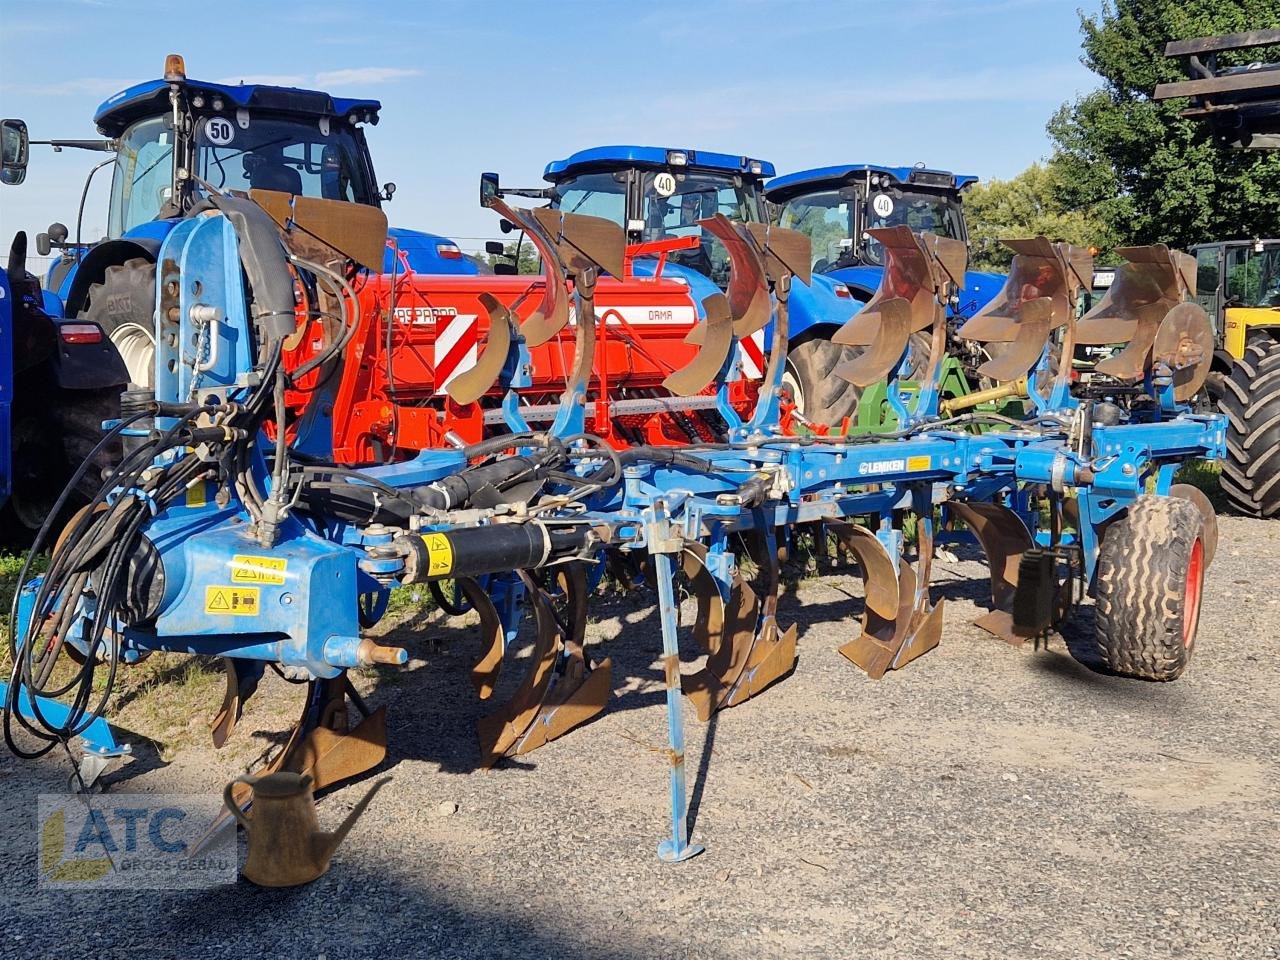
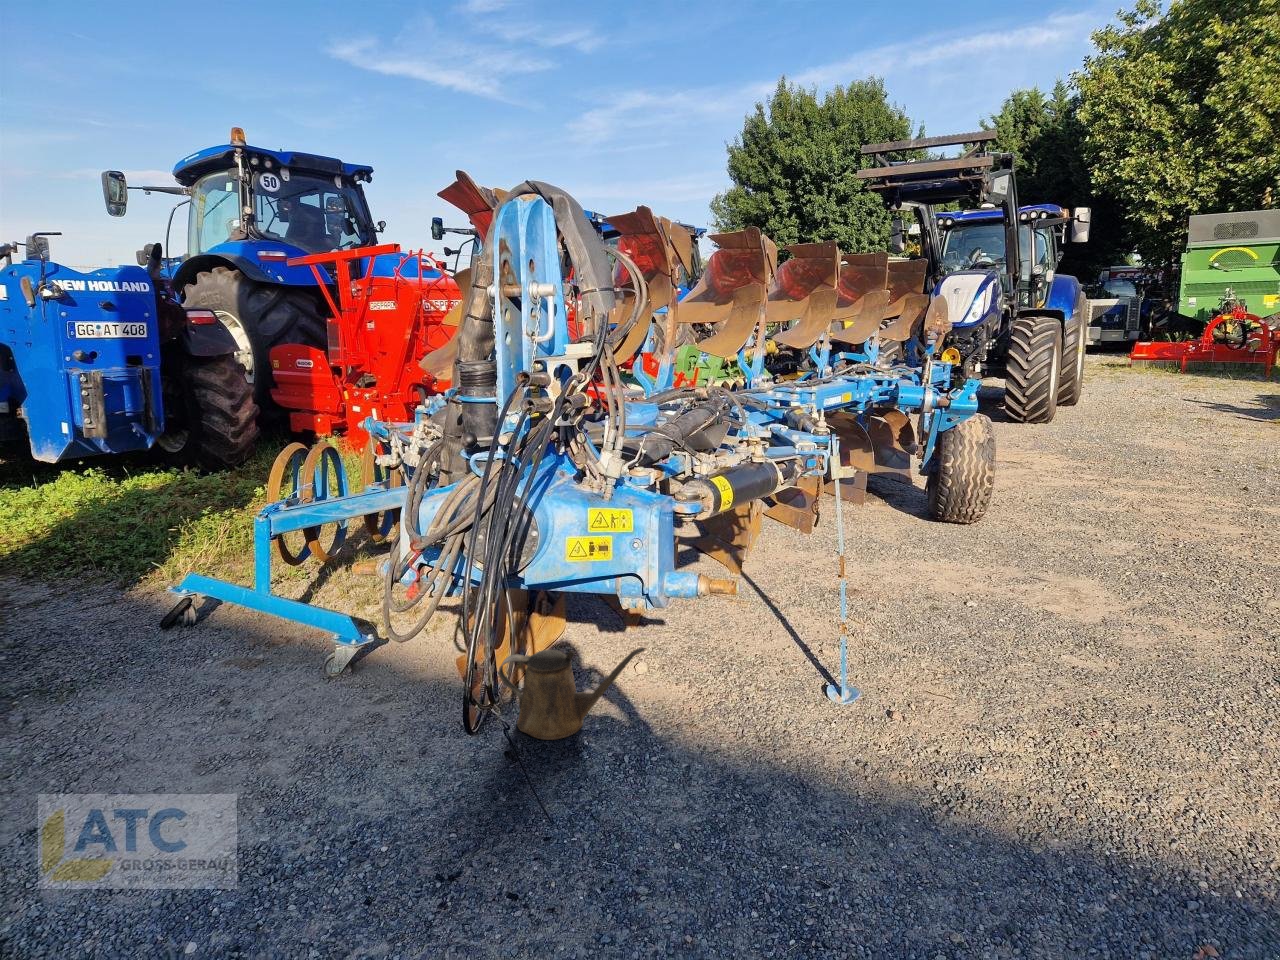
backpack: present [1011,544,1087,652] -> none [879,445,922,513]

